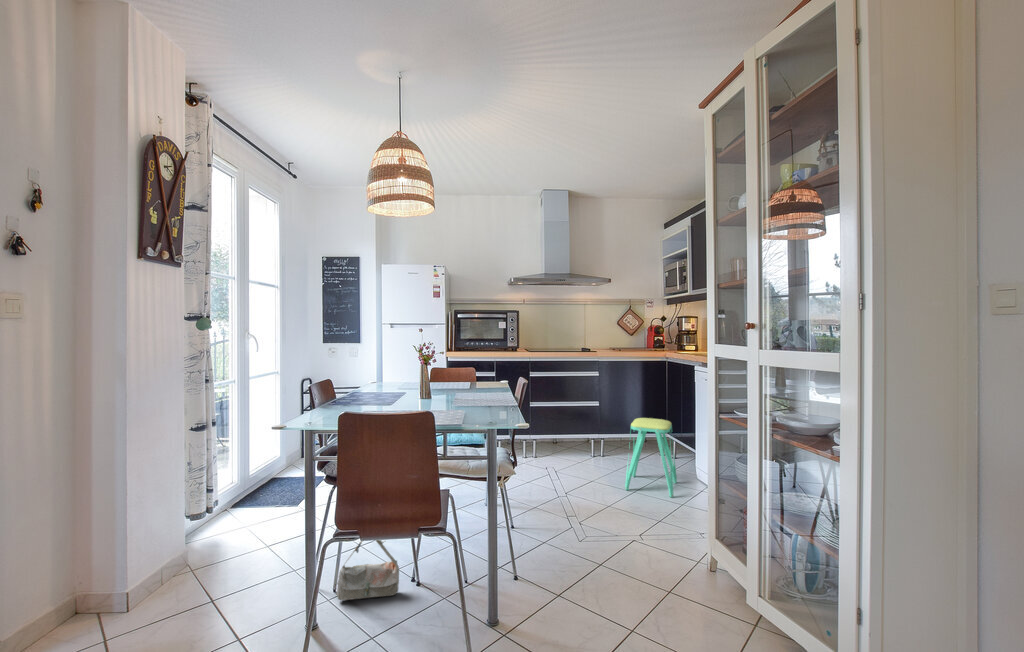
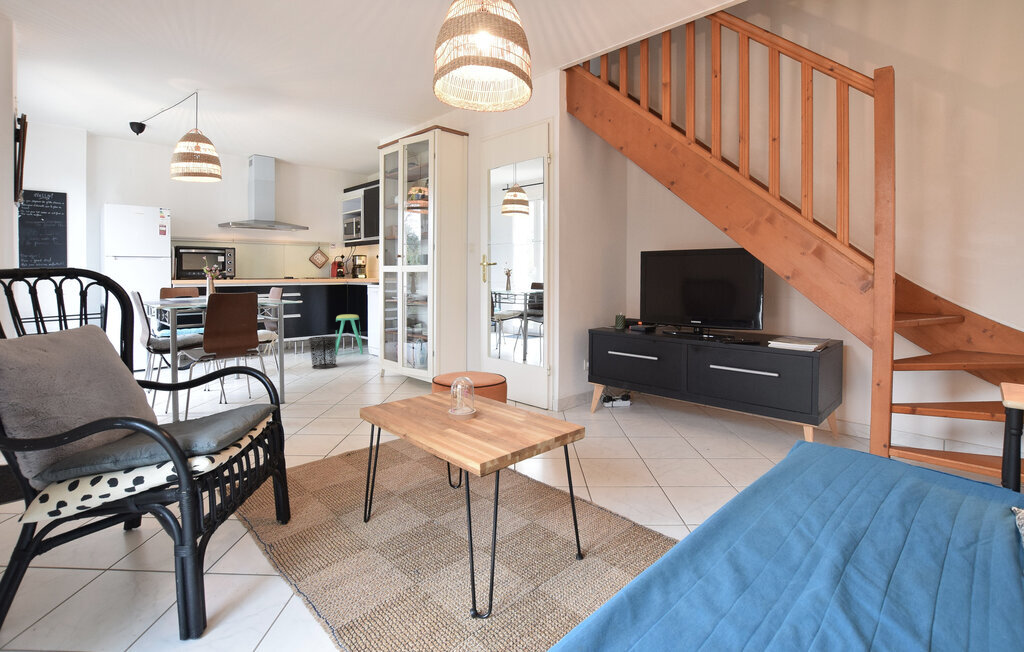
waste bin: none [559,470,612,546] -> present [308,336,337,369]
bag: present [337,540,399,600] -> none [213,358,247,394]

